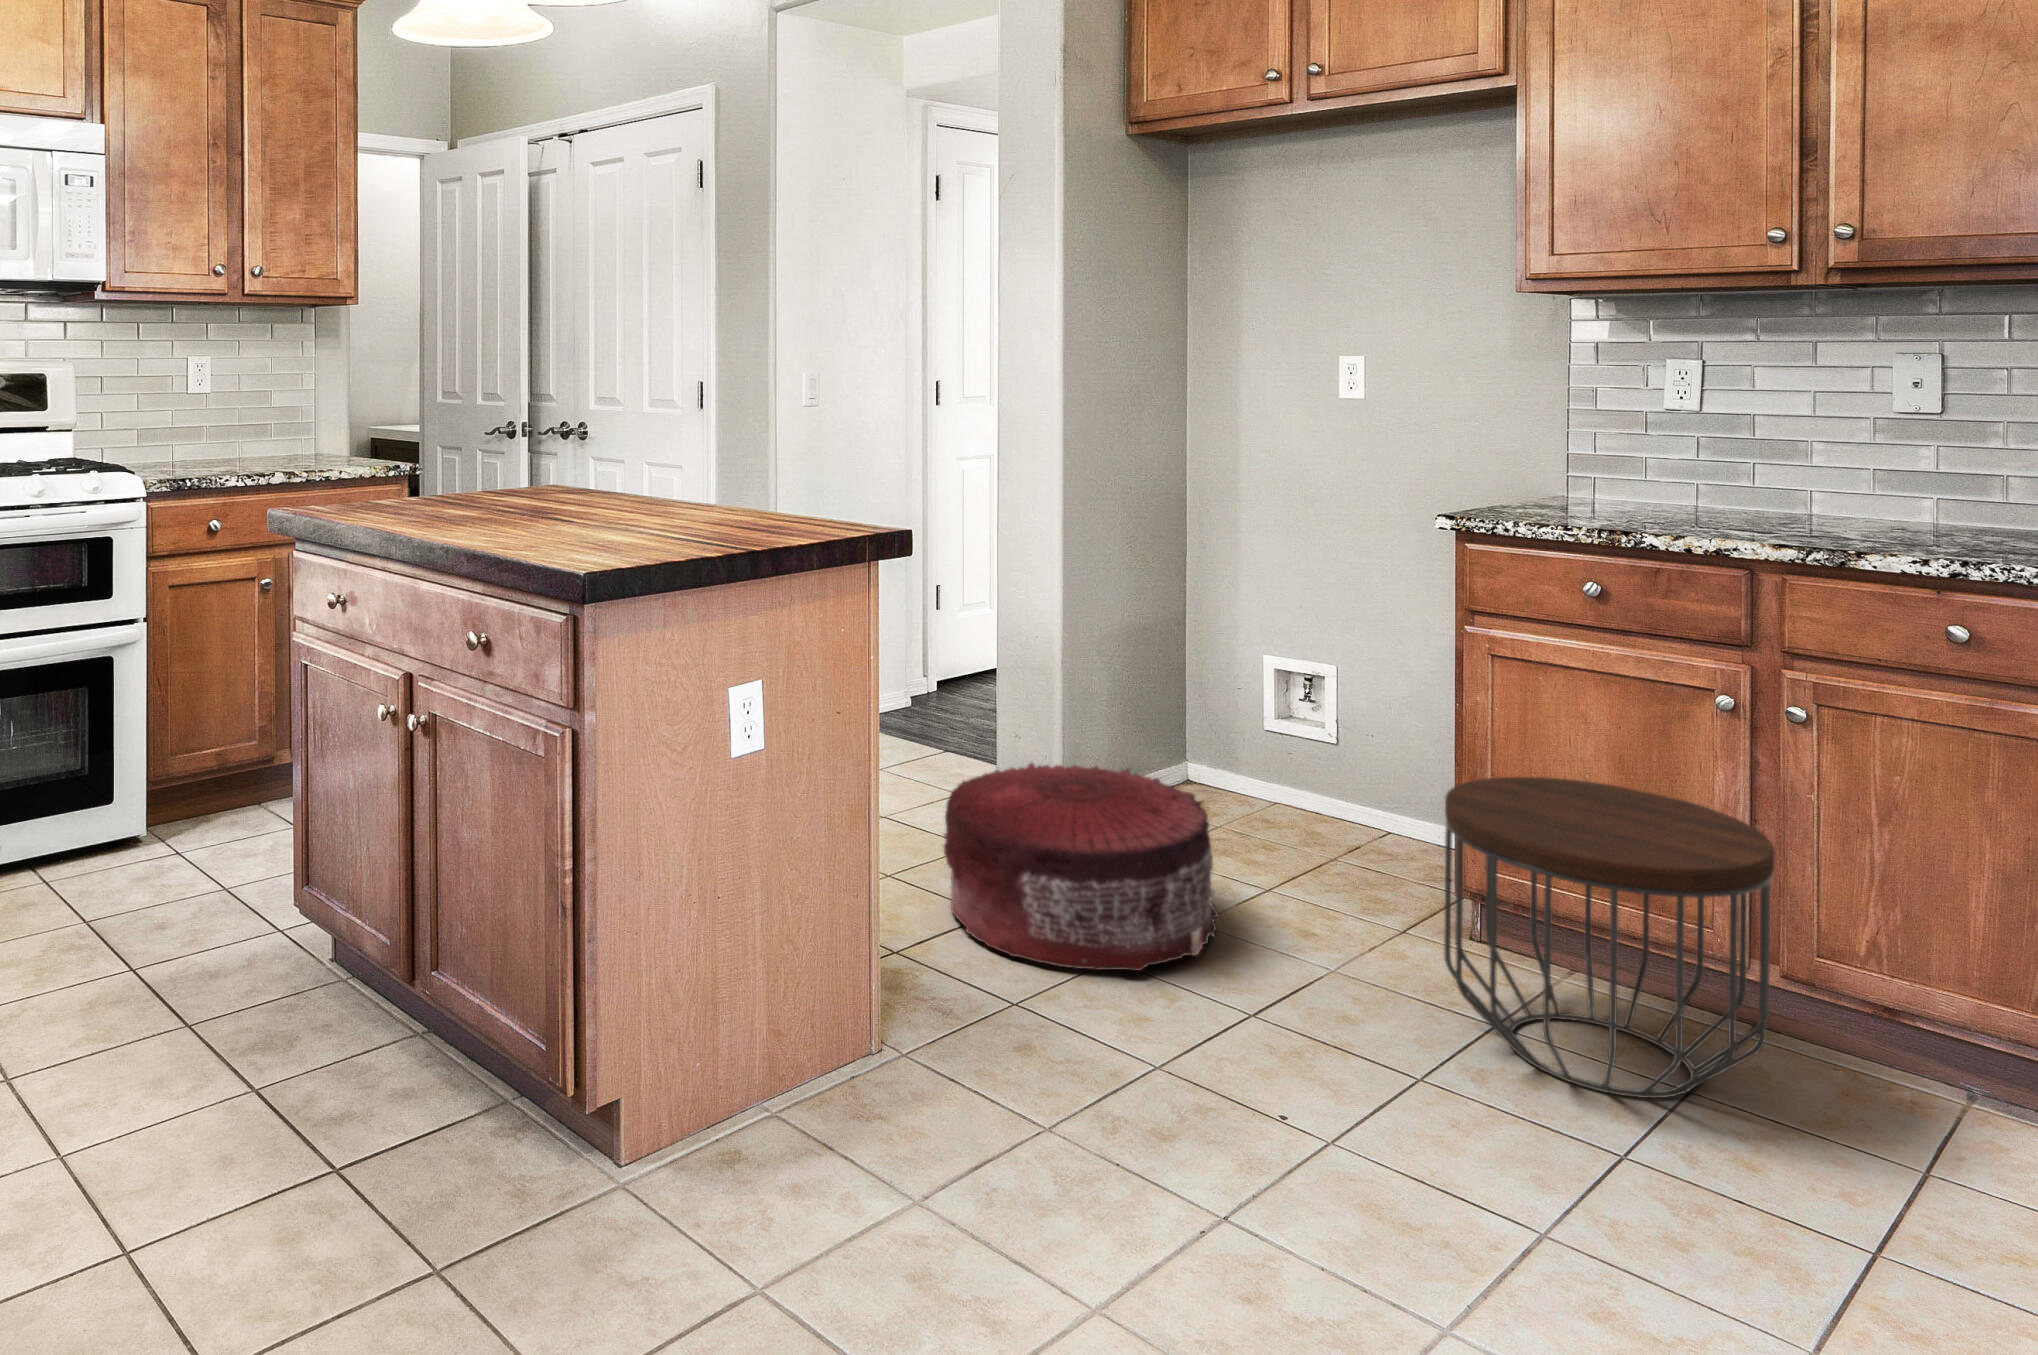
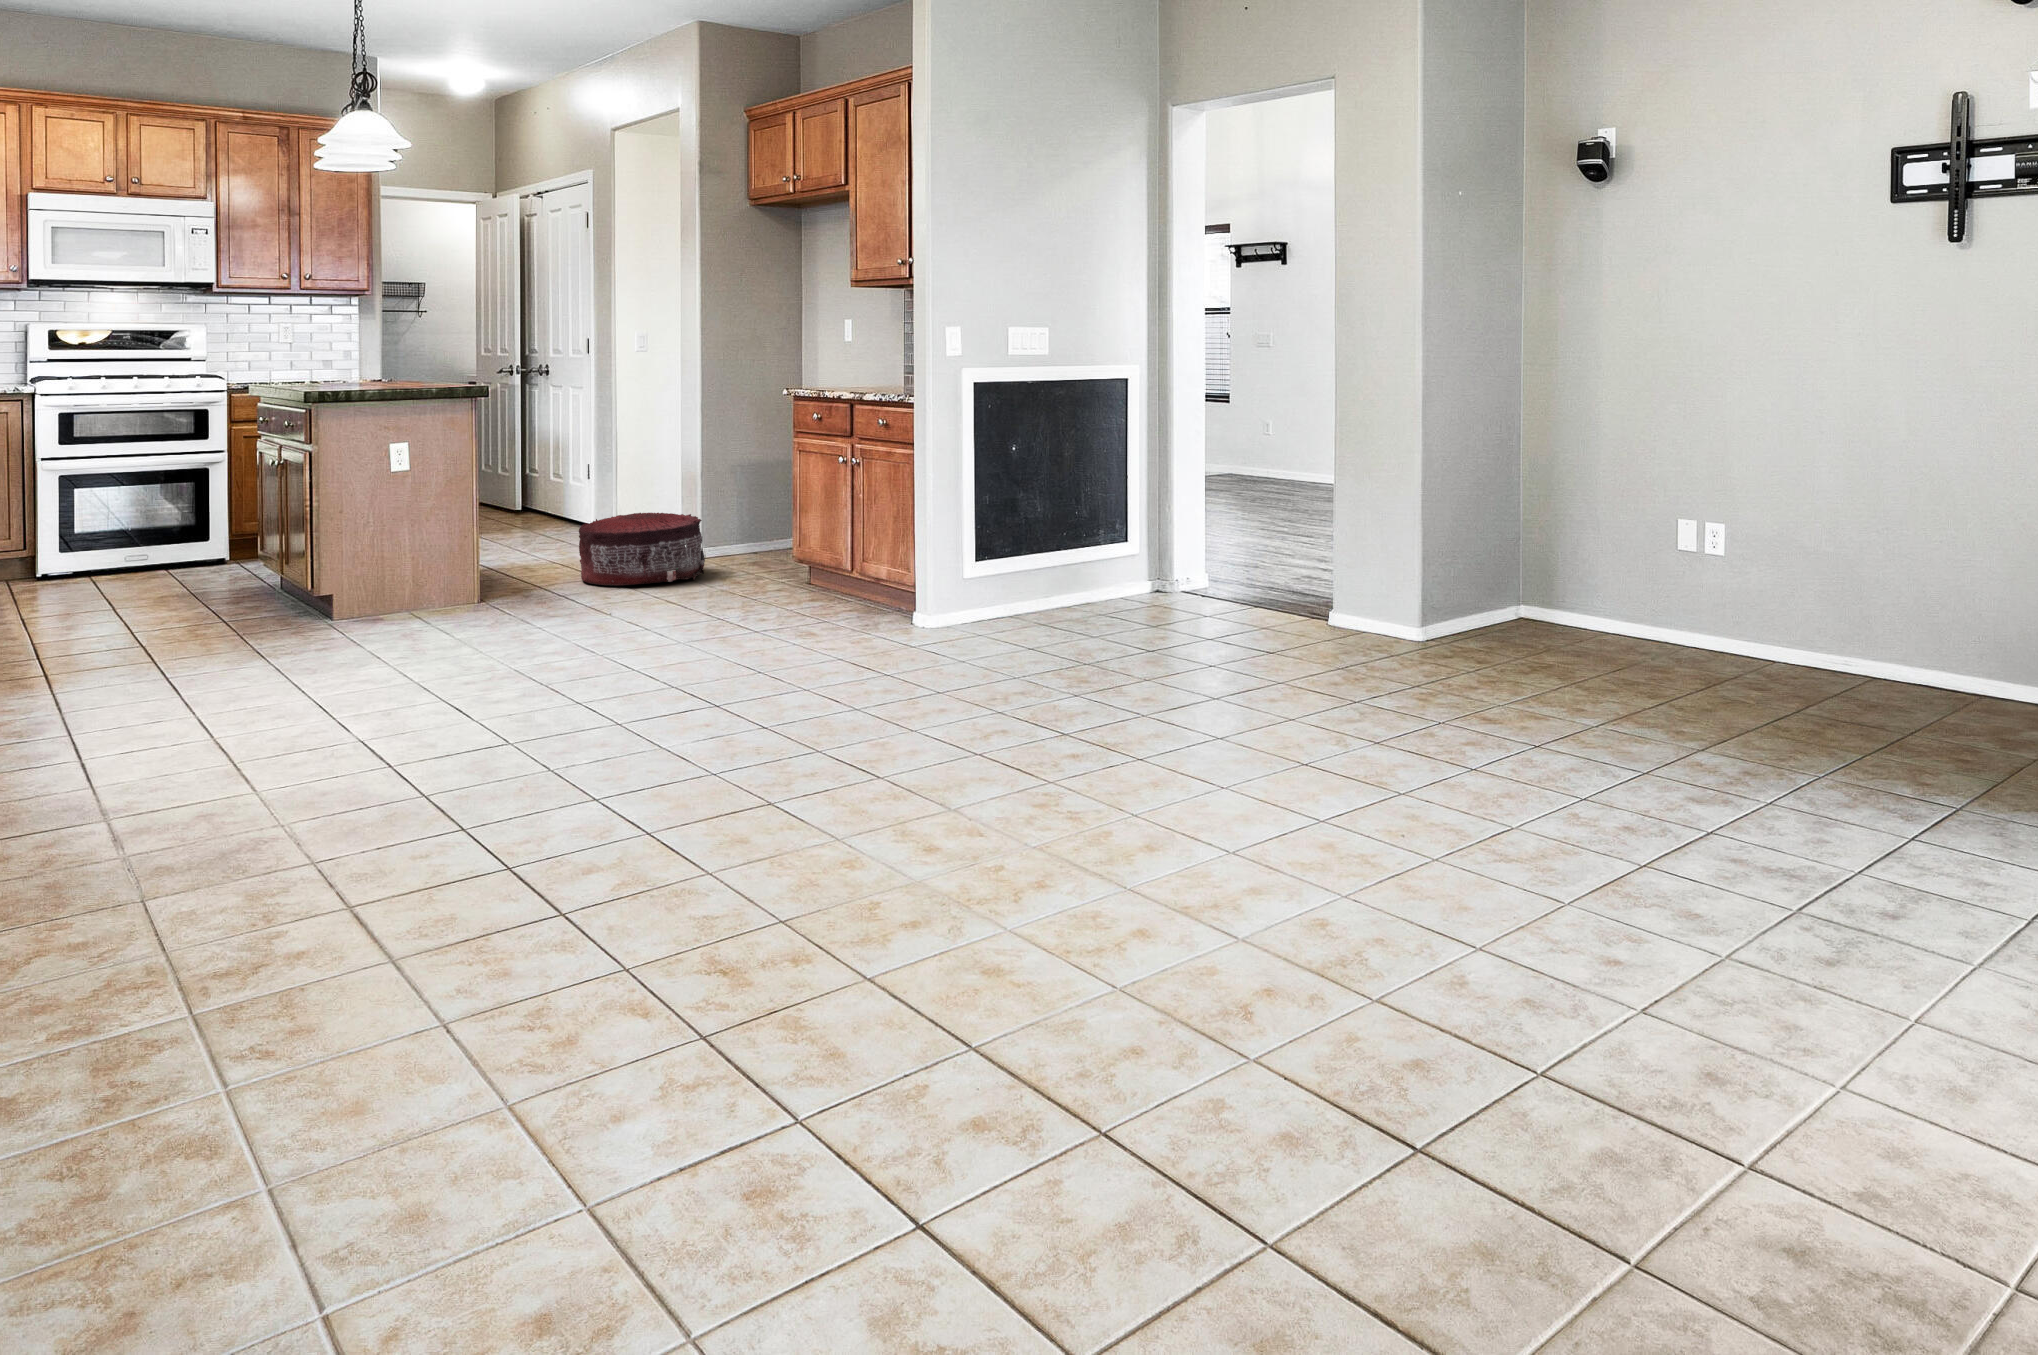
side table: present [1444,777,1775,1098] -> none [725,496,841,606]

